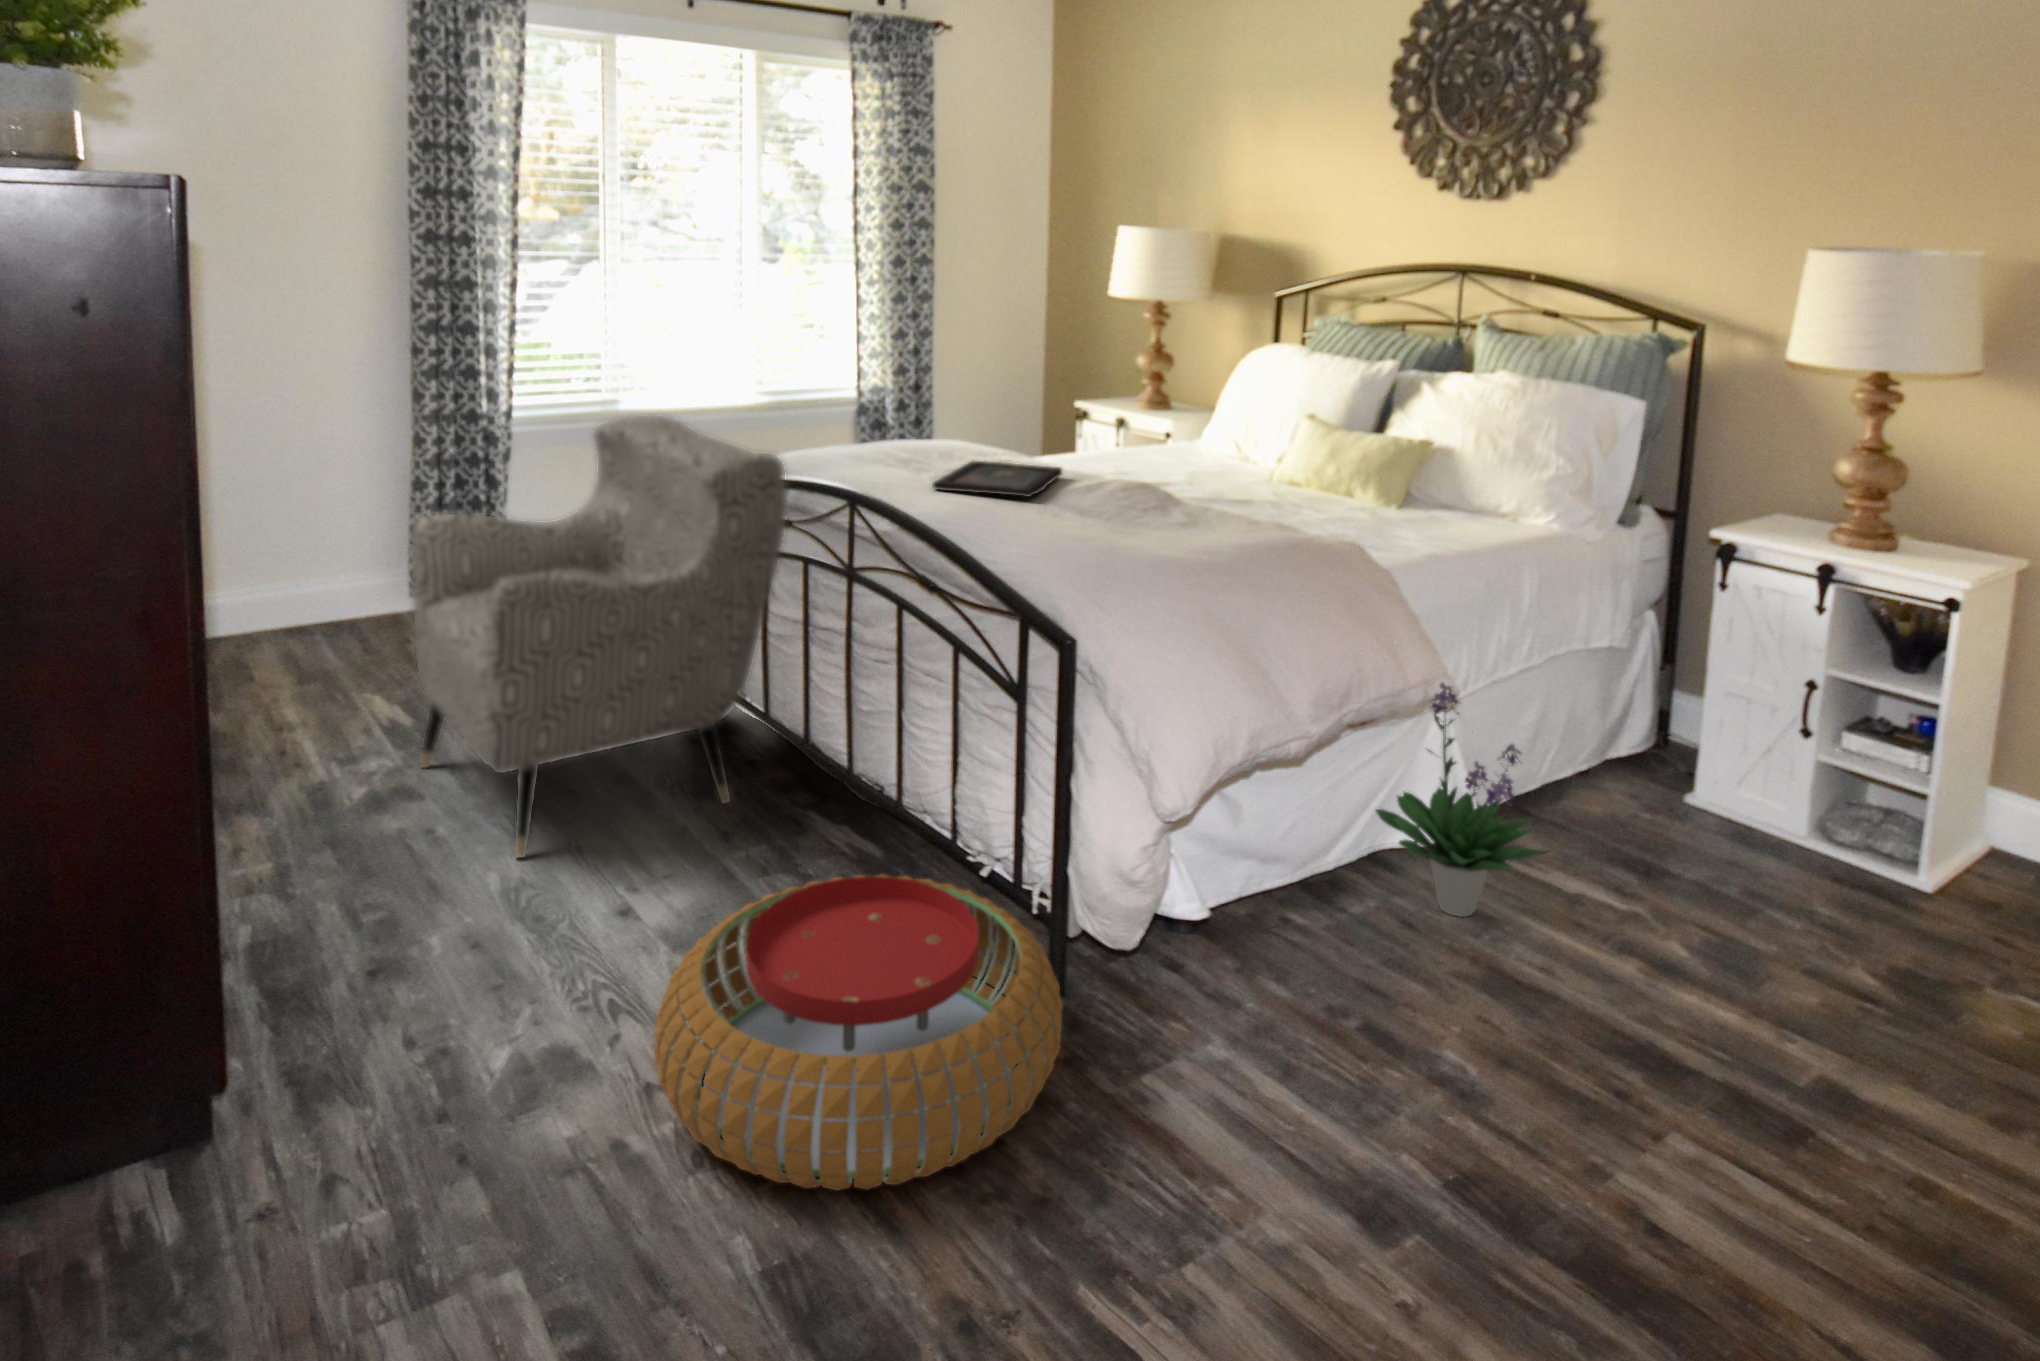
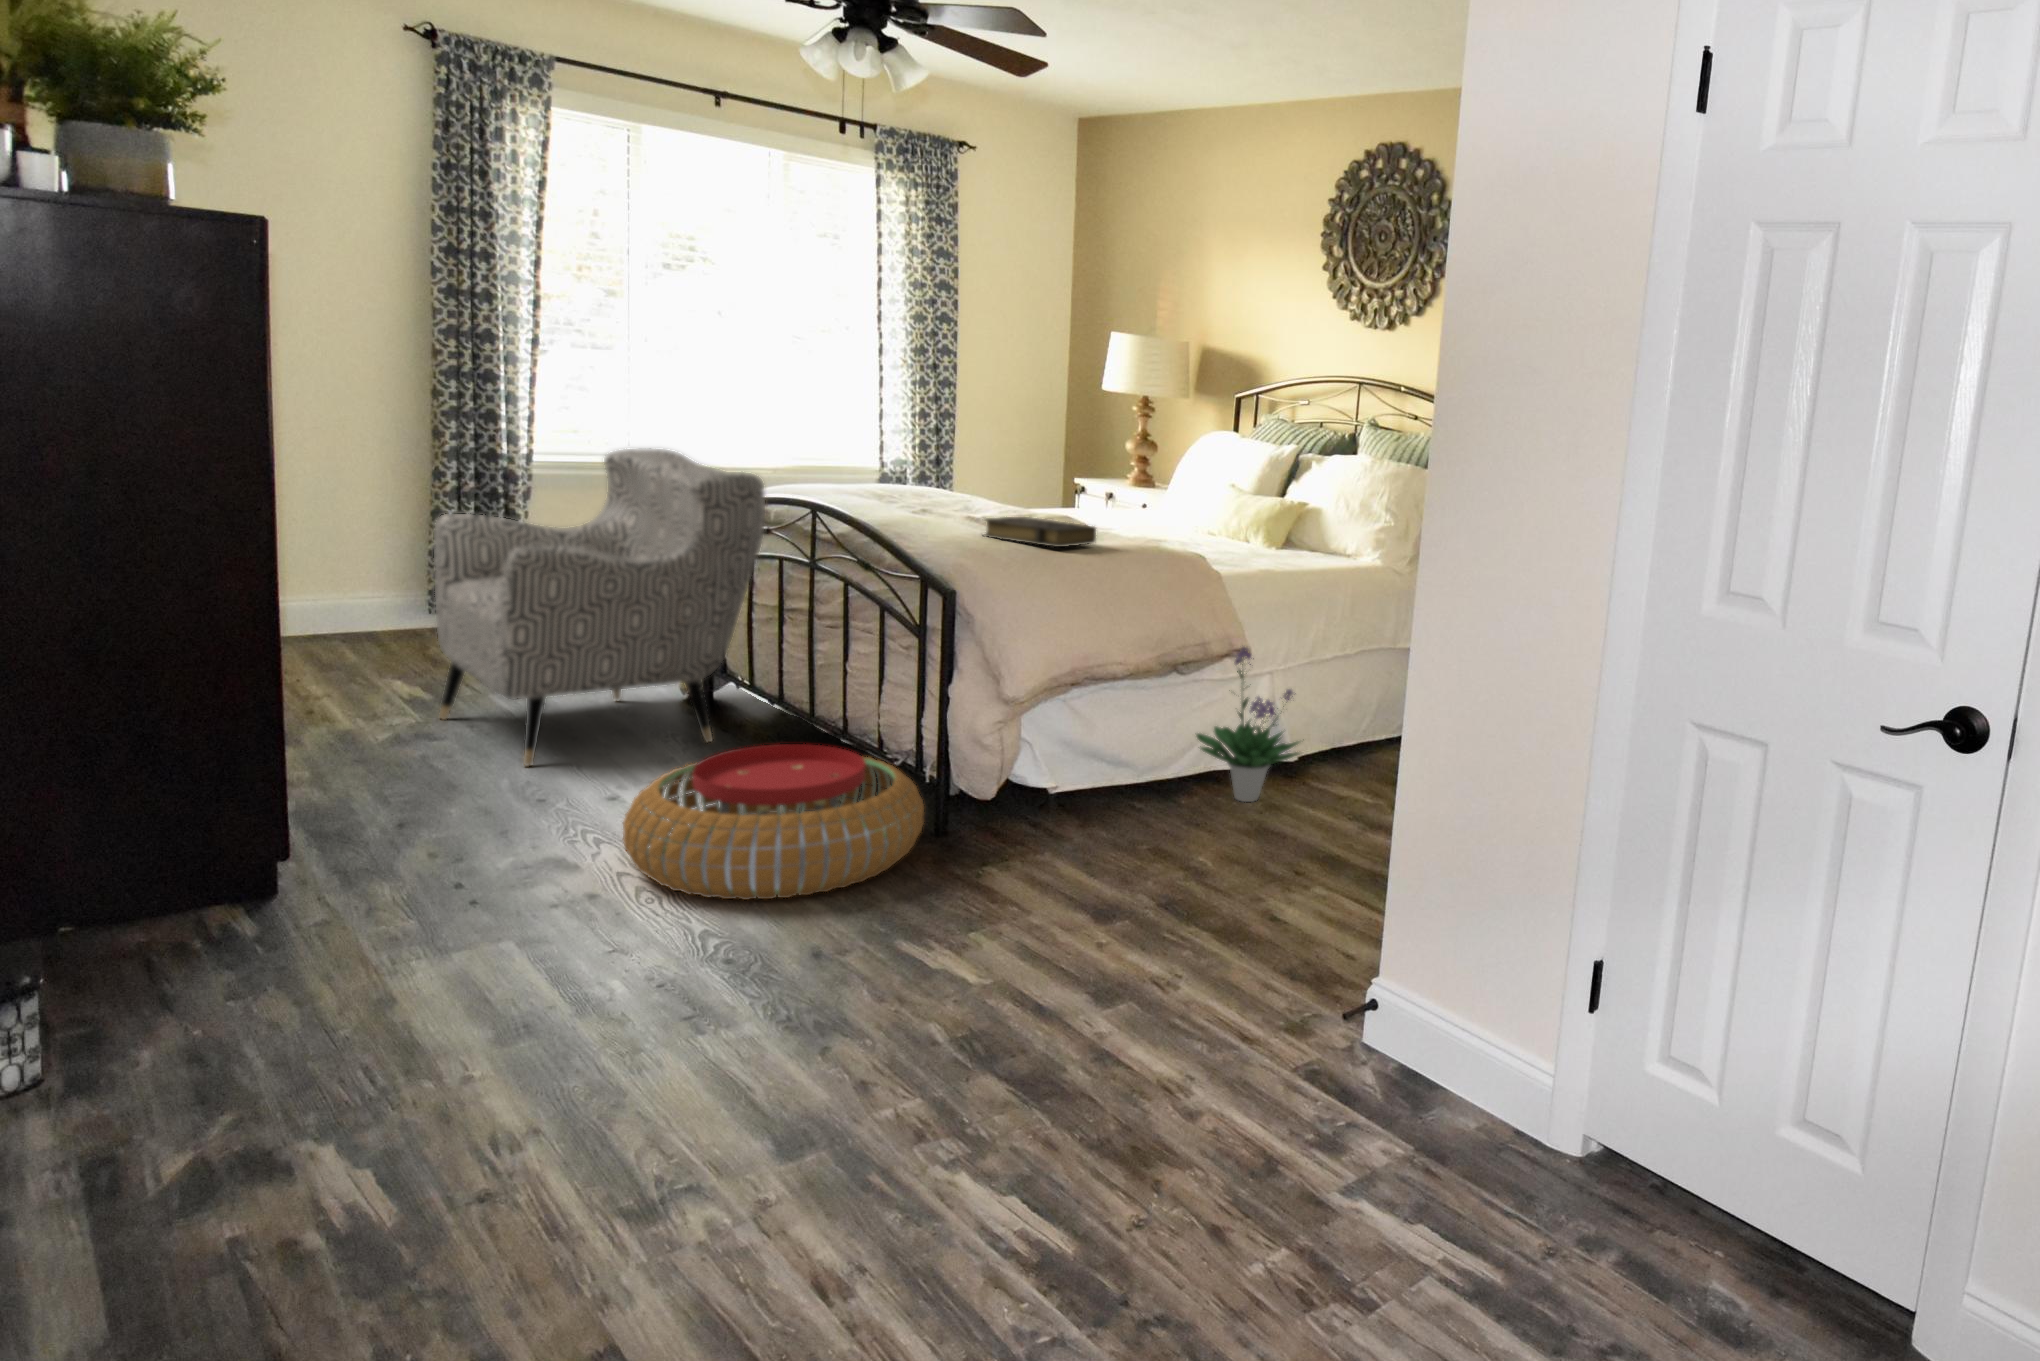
tray: present [932,461,1063,497] -> none [886,495,1001,515]
book: none [1072,500,1226,554] -> present [984,517,1096,547]

